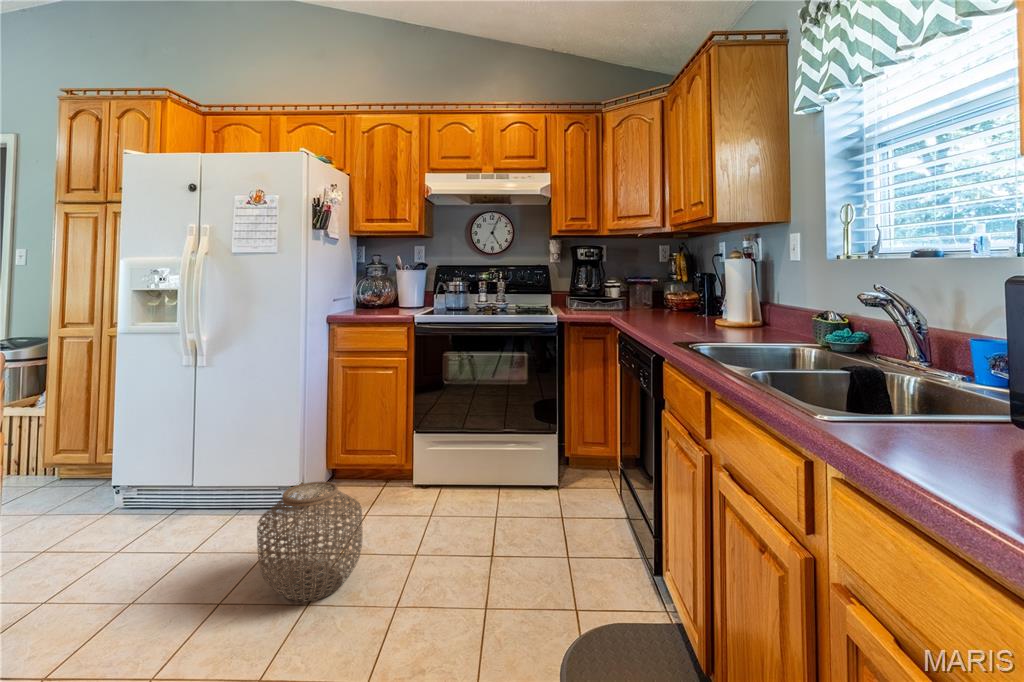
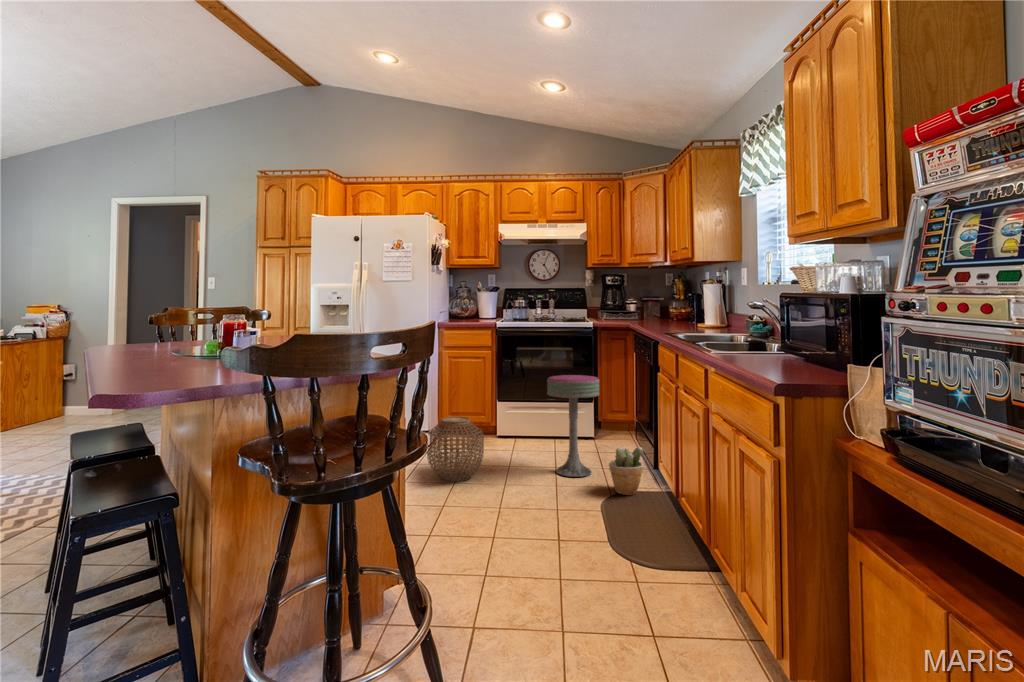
bar stool: none [471,407,557,583] -> present [547,375,599,477]
potted plant: none [567,551,628,640] -> present [609,447,643,495]

